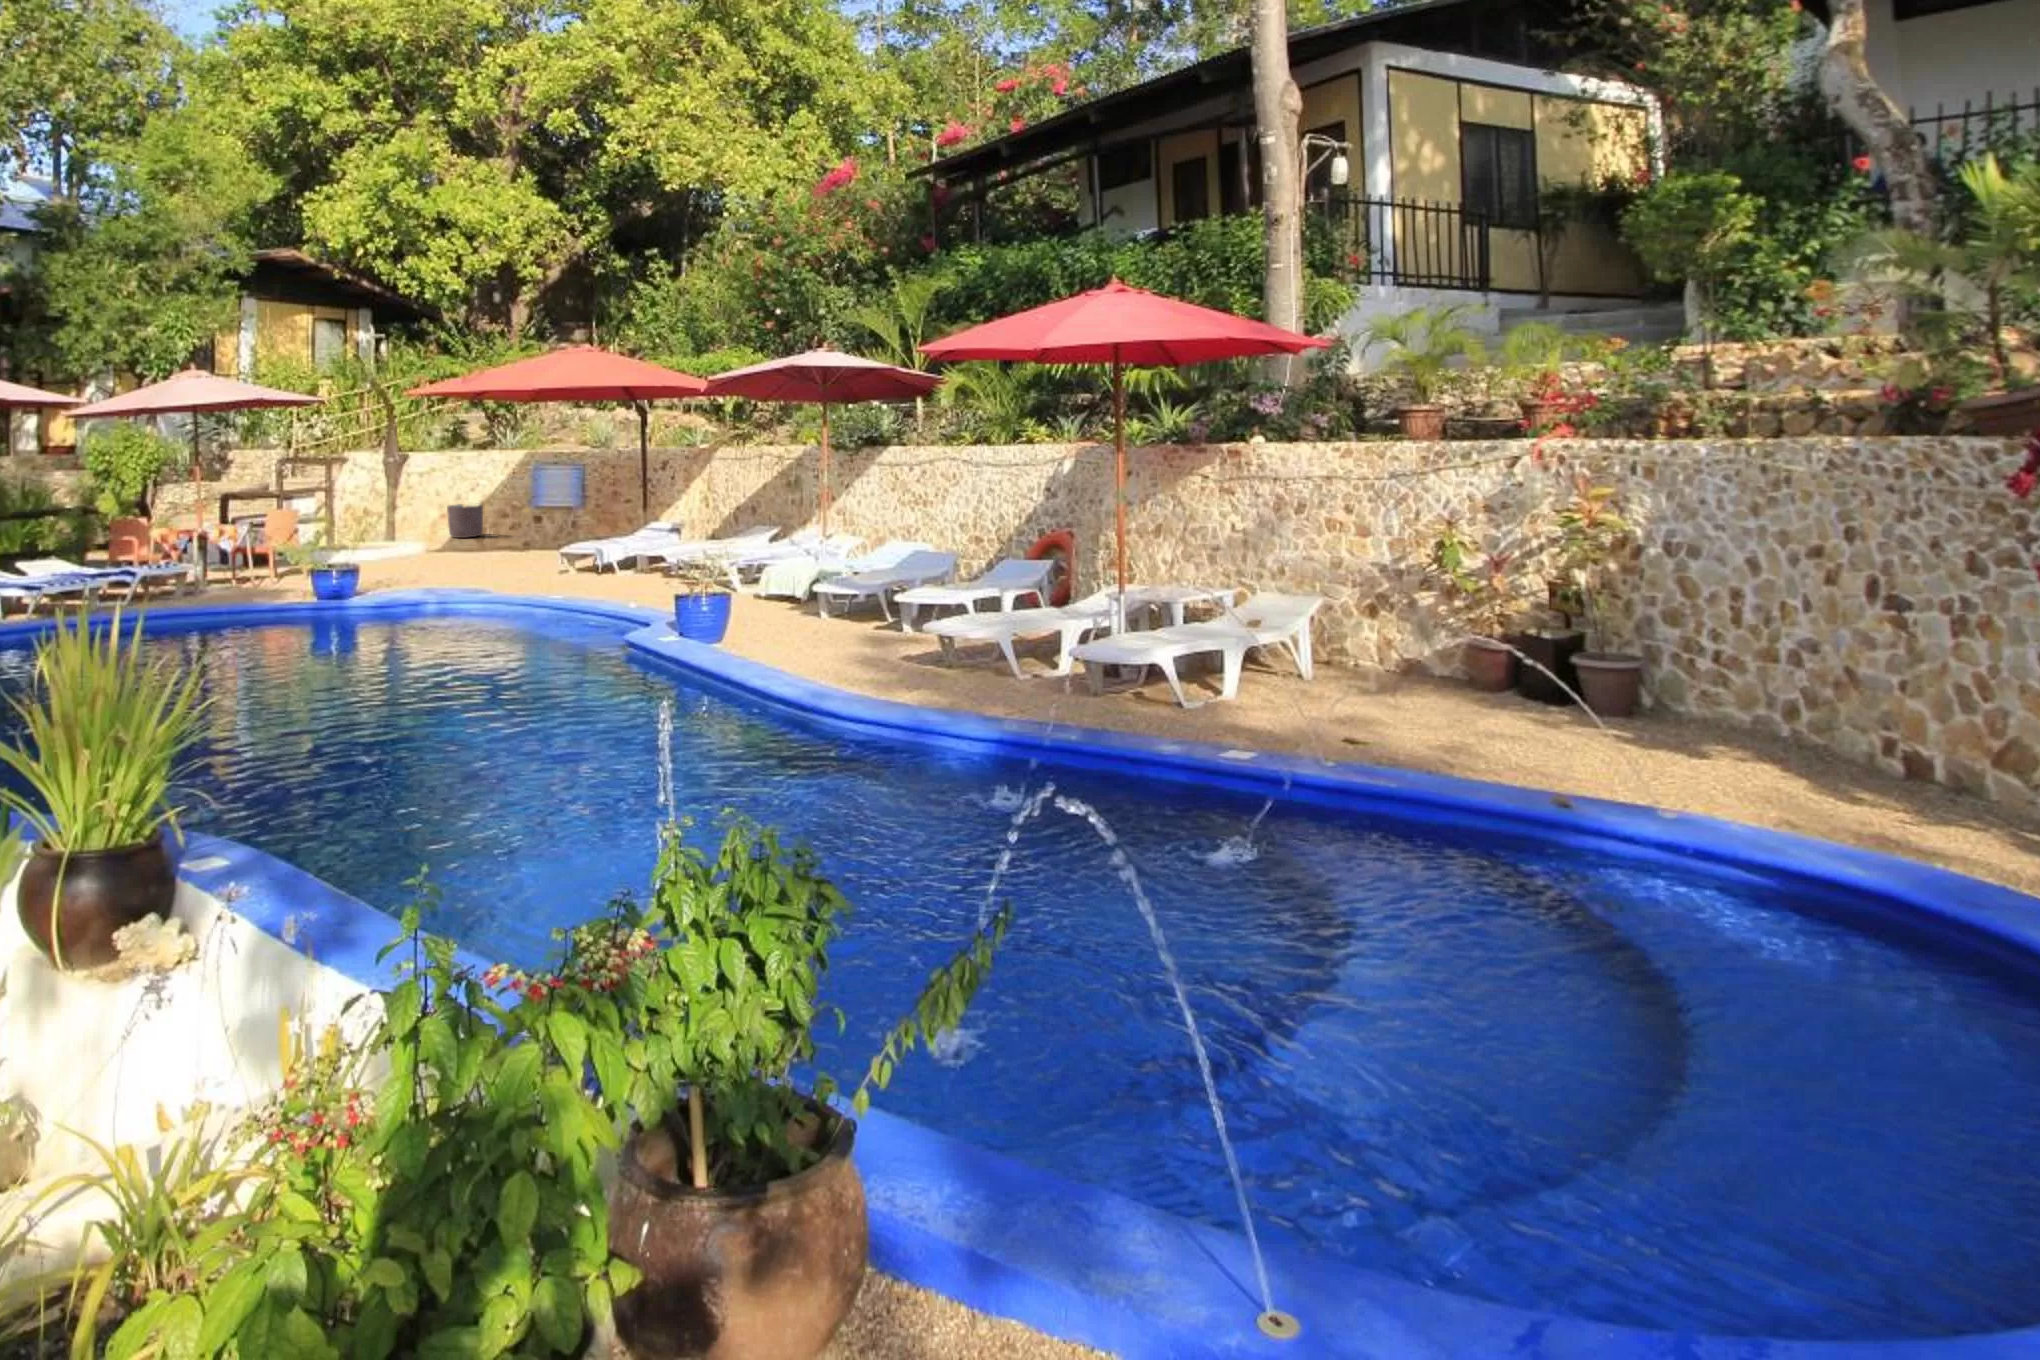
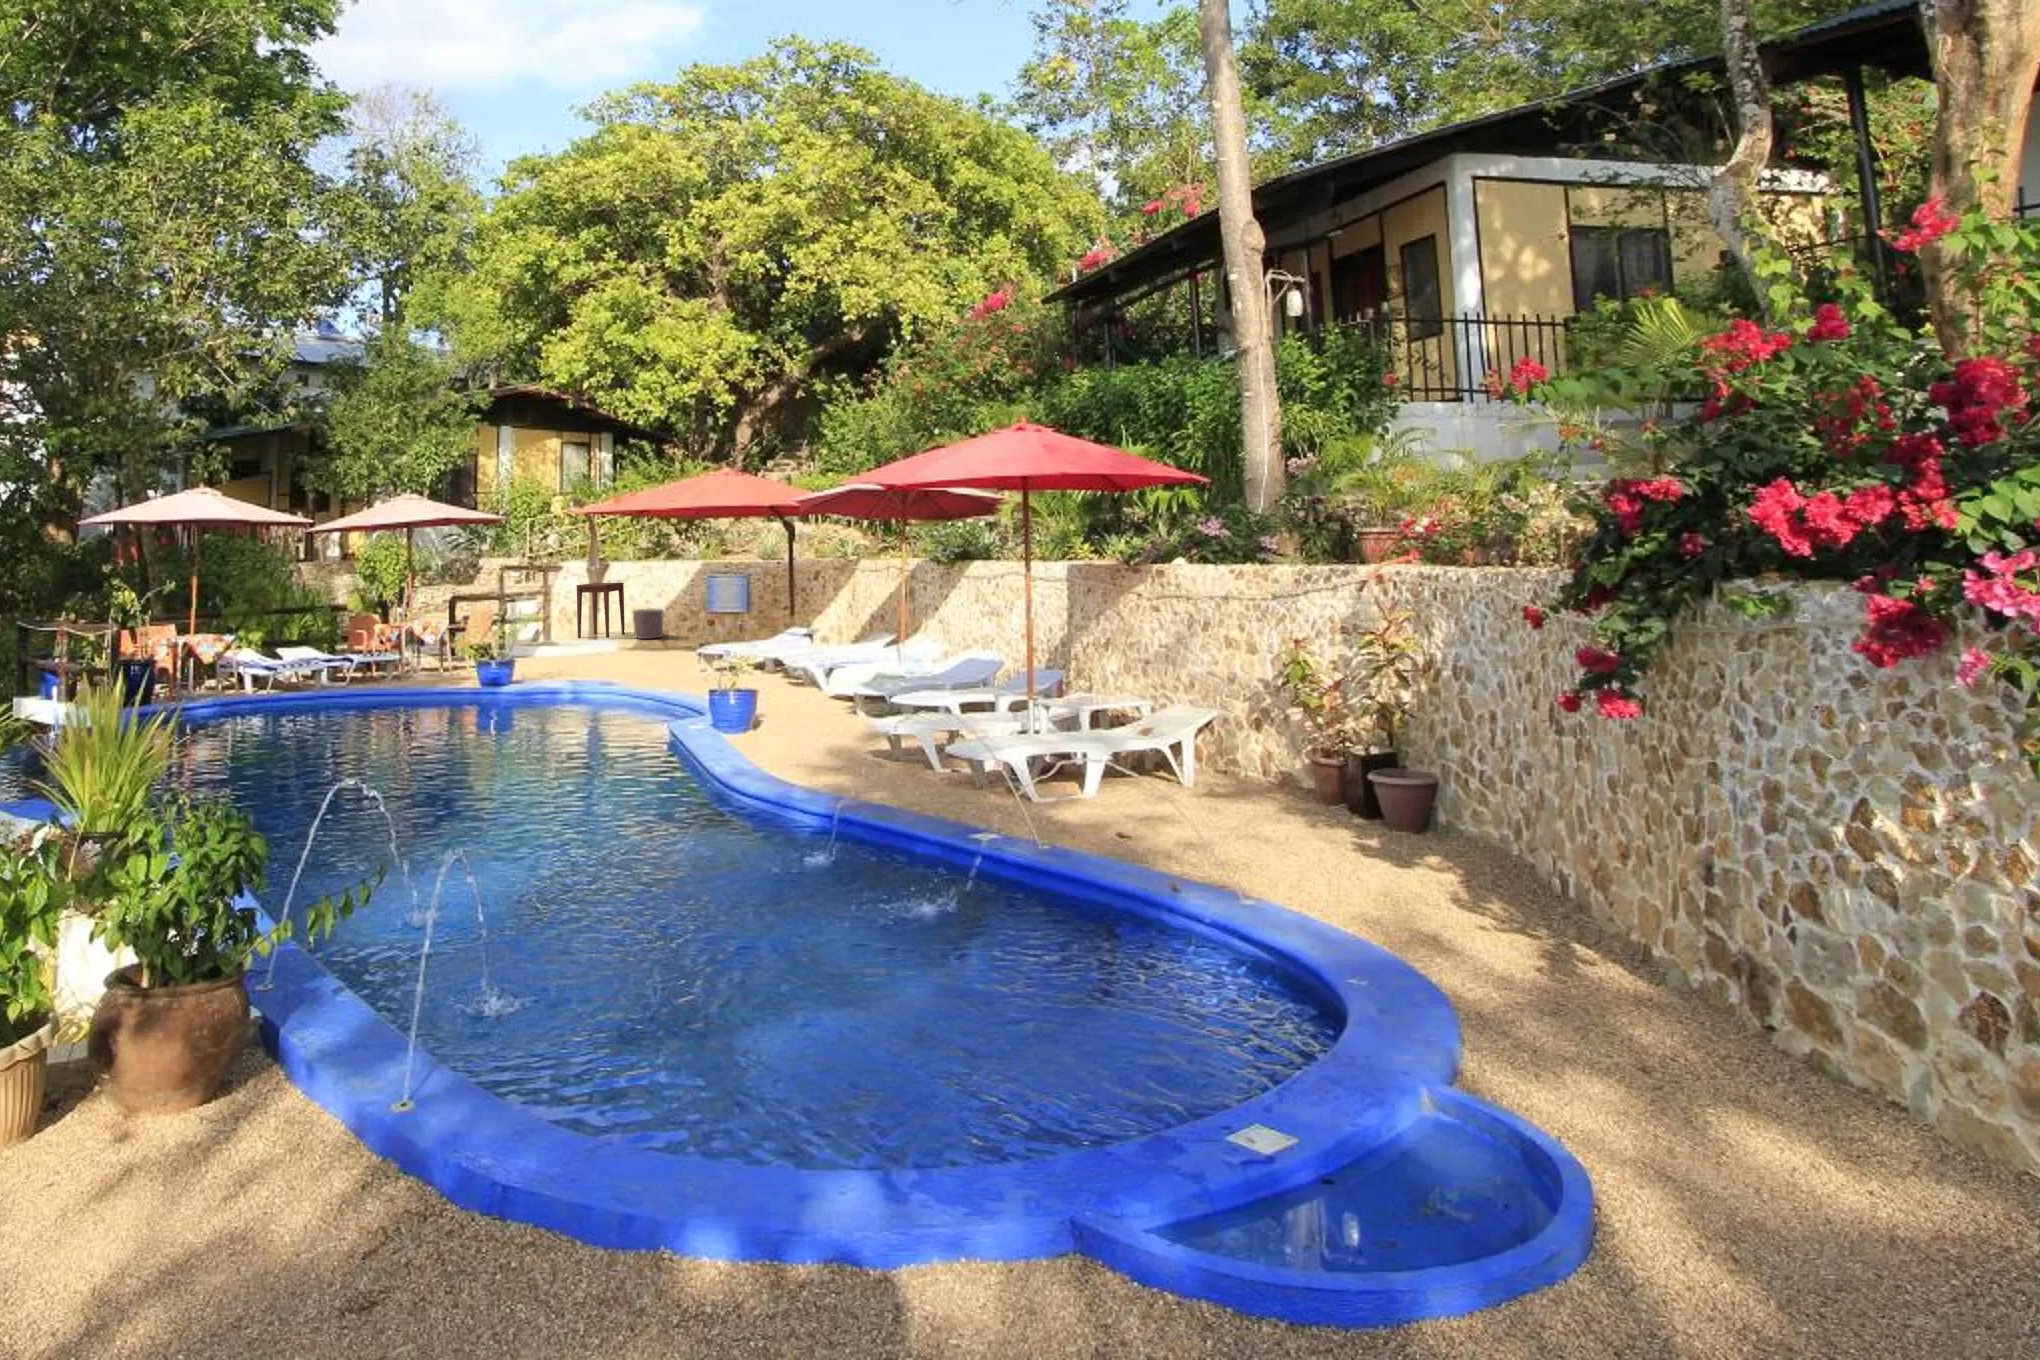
side table: none [378,475,433,539] -> present [577,583,625,638]

